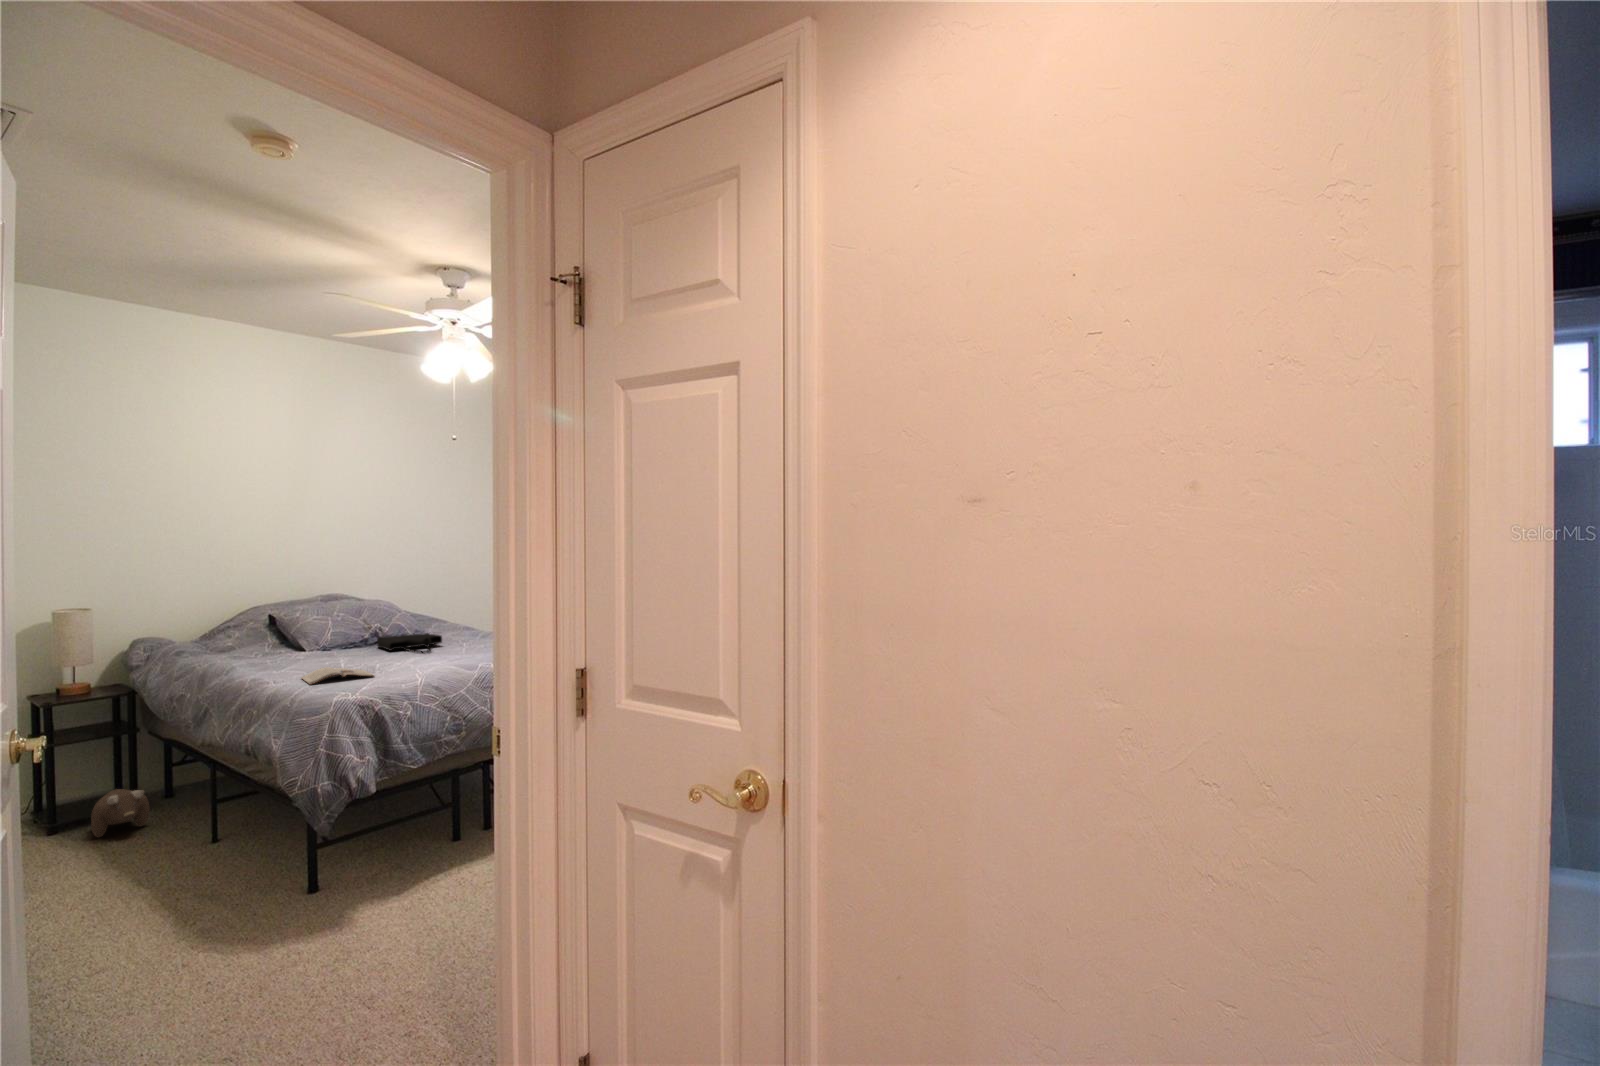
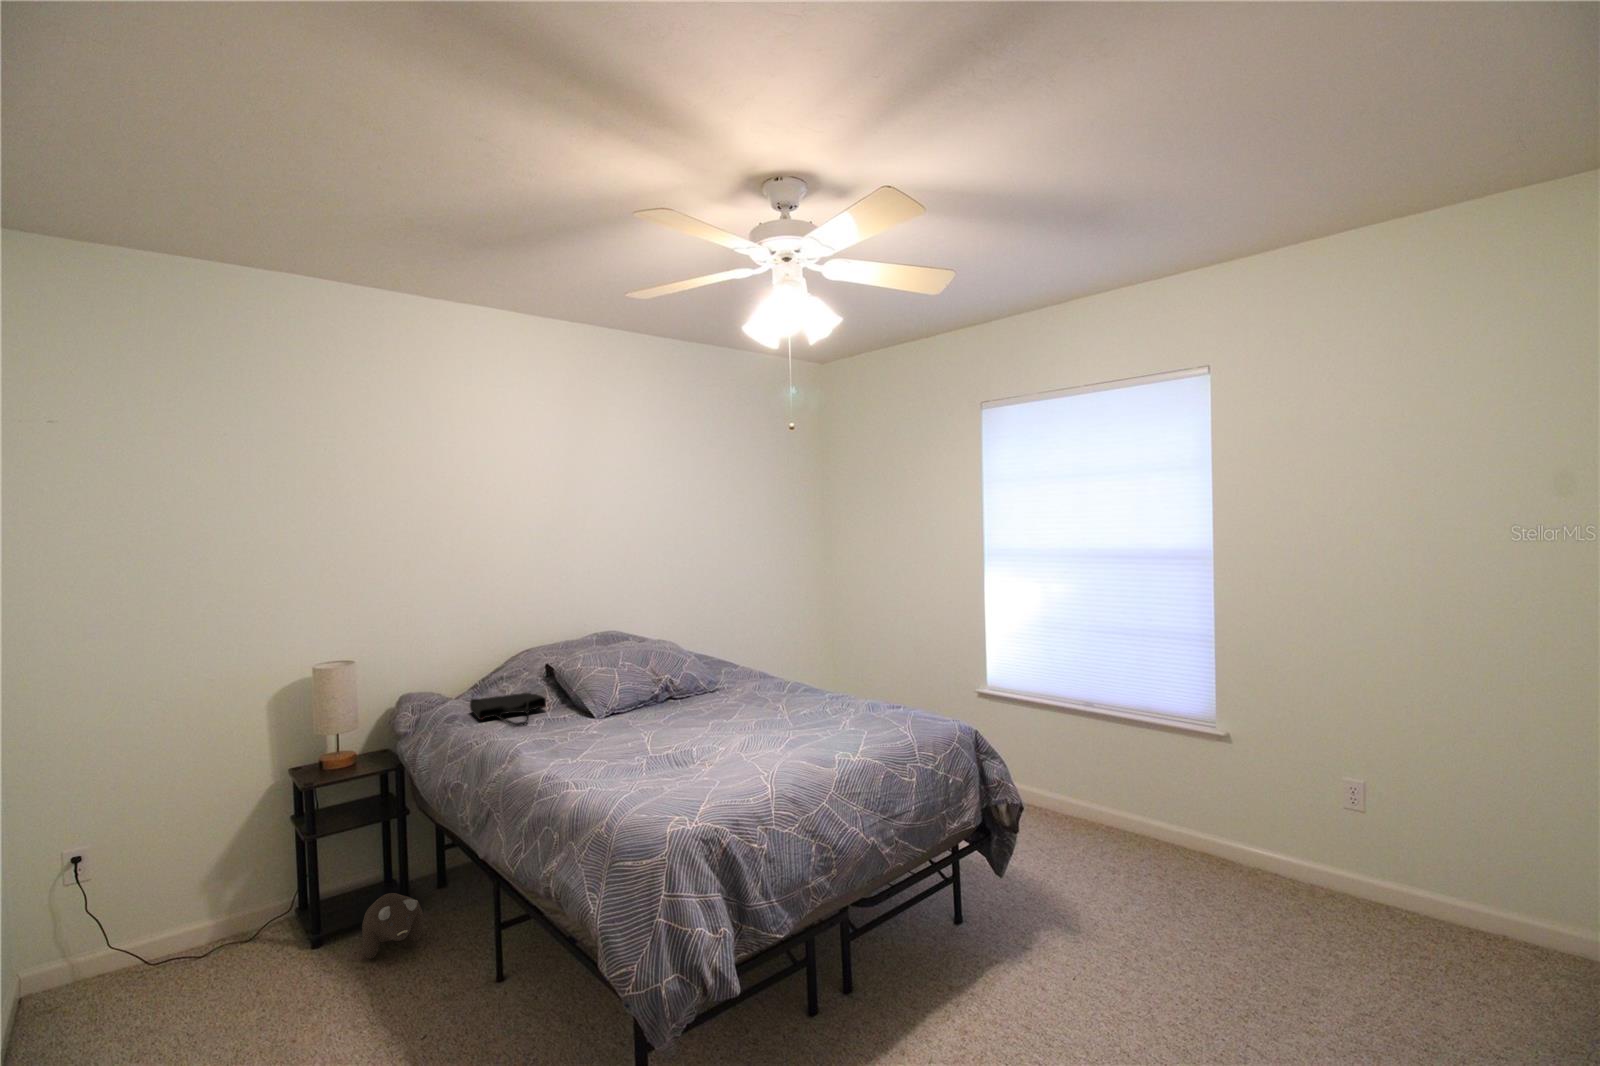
tote bag: present [377,633,442,653] -> present [470,693,546,726]
magazine: present [302,667,373,685] -> none [599,755,692,789]

